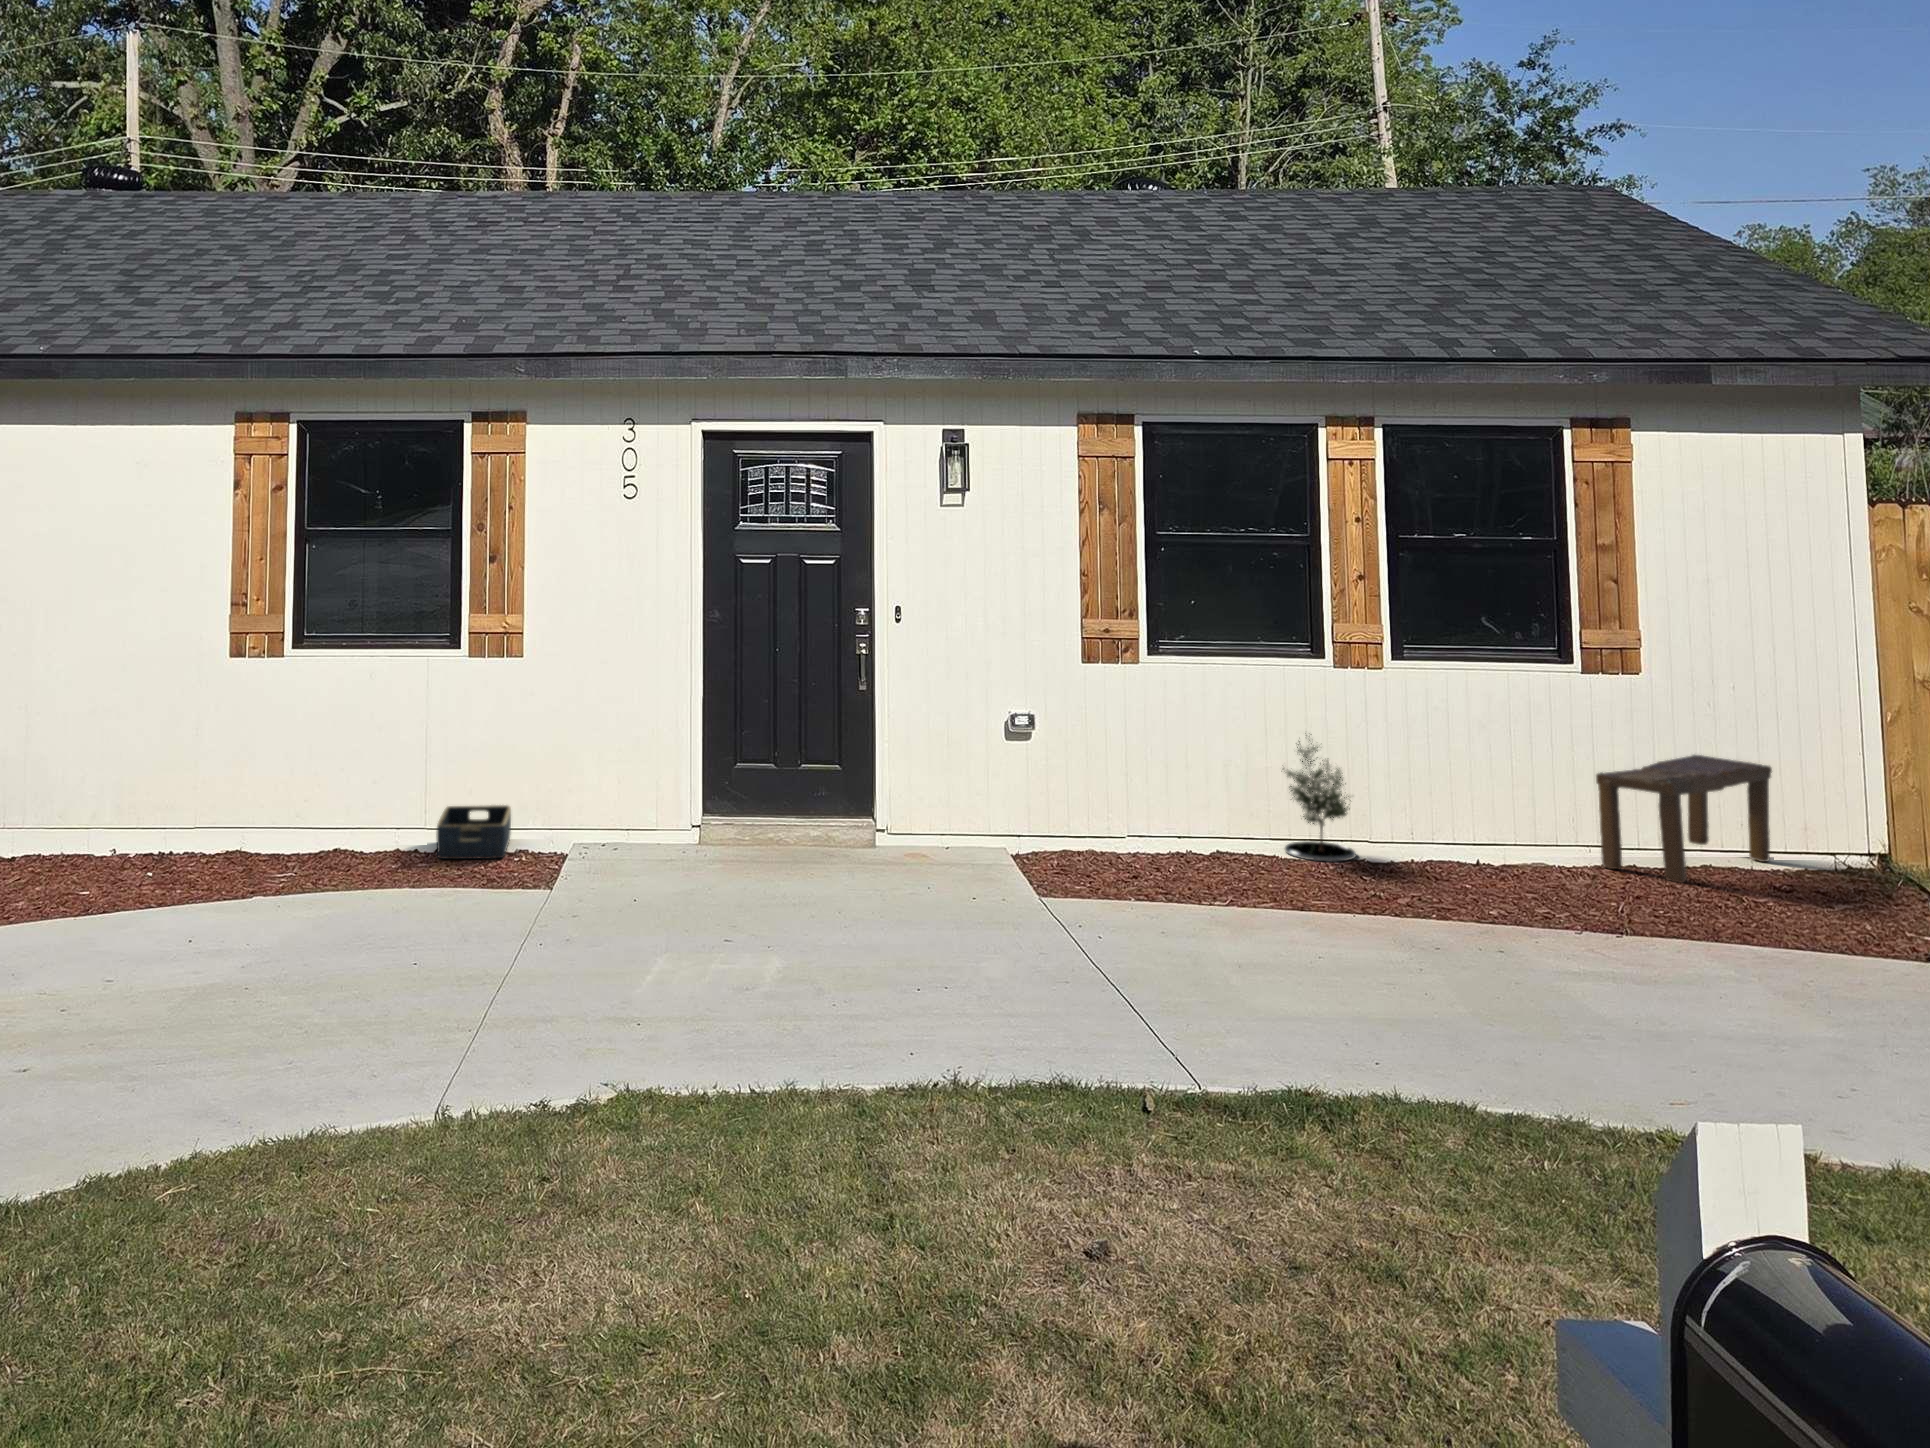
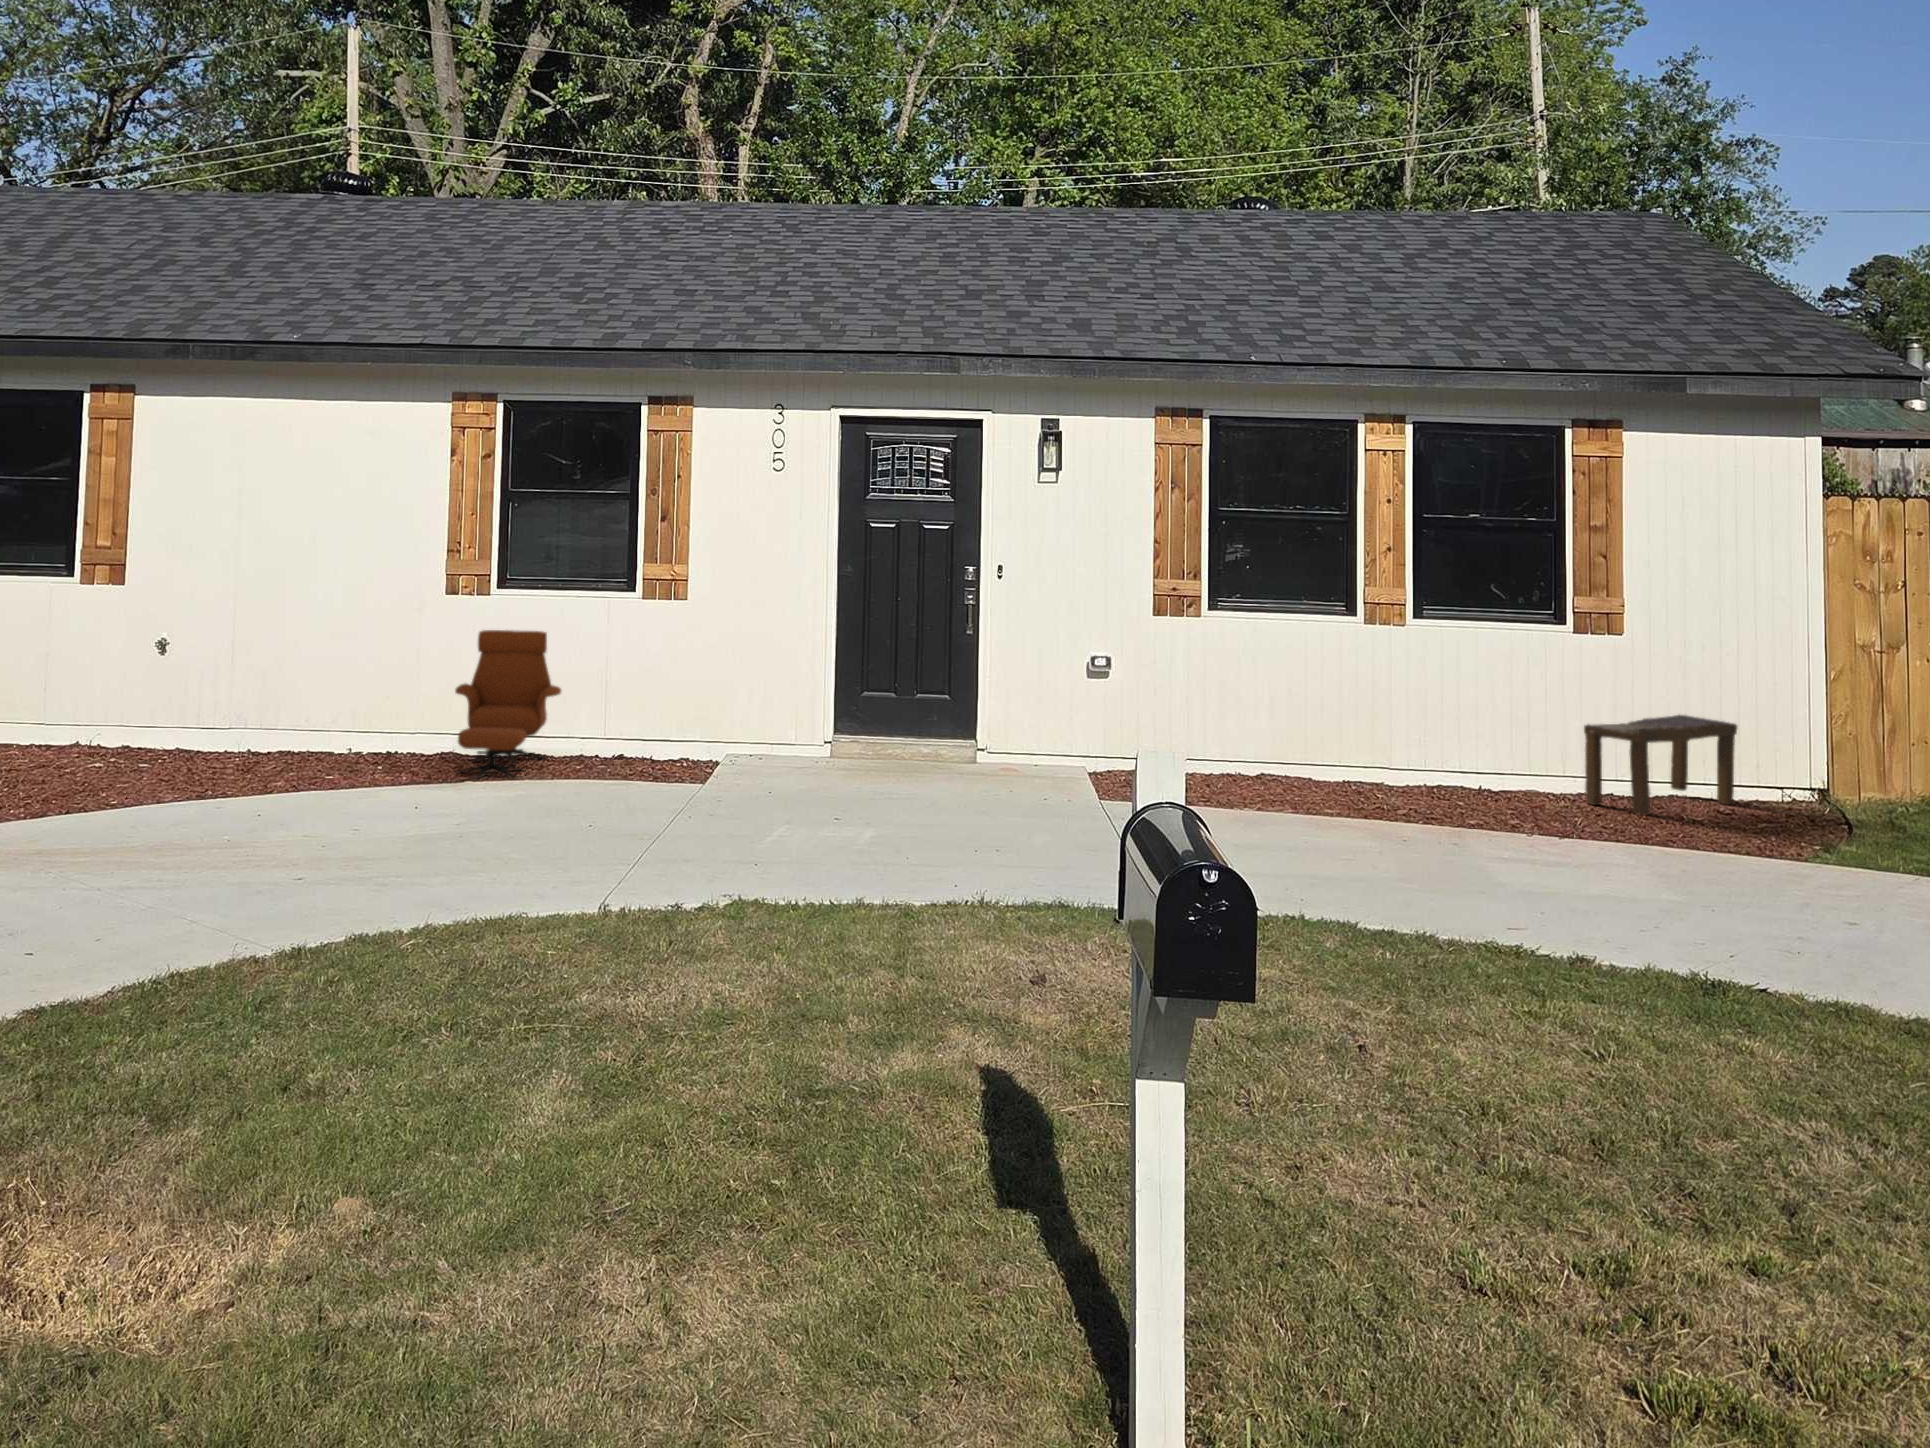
lounge chair: none [245,698,375,891] -> present [455,630,561,780]
potted tree: present [1283,733,1356,862] -> none [1319,683,1383,792]
basket: present [436,805,511,859] -> none [611,725,674,766]

